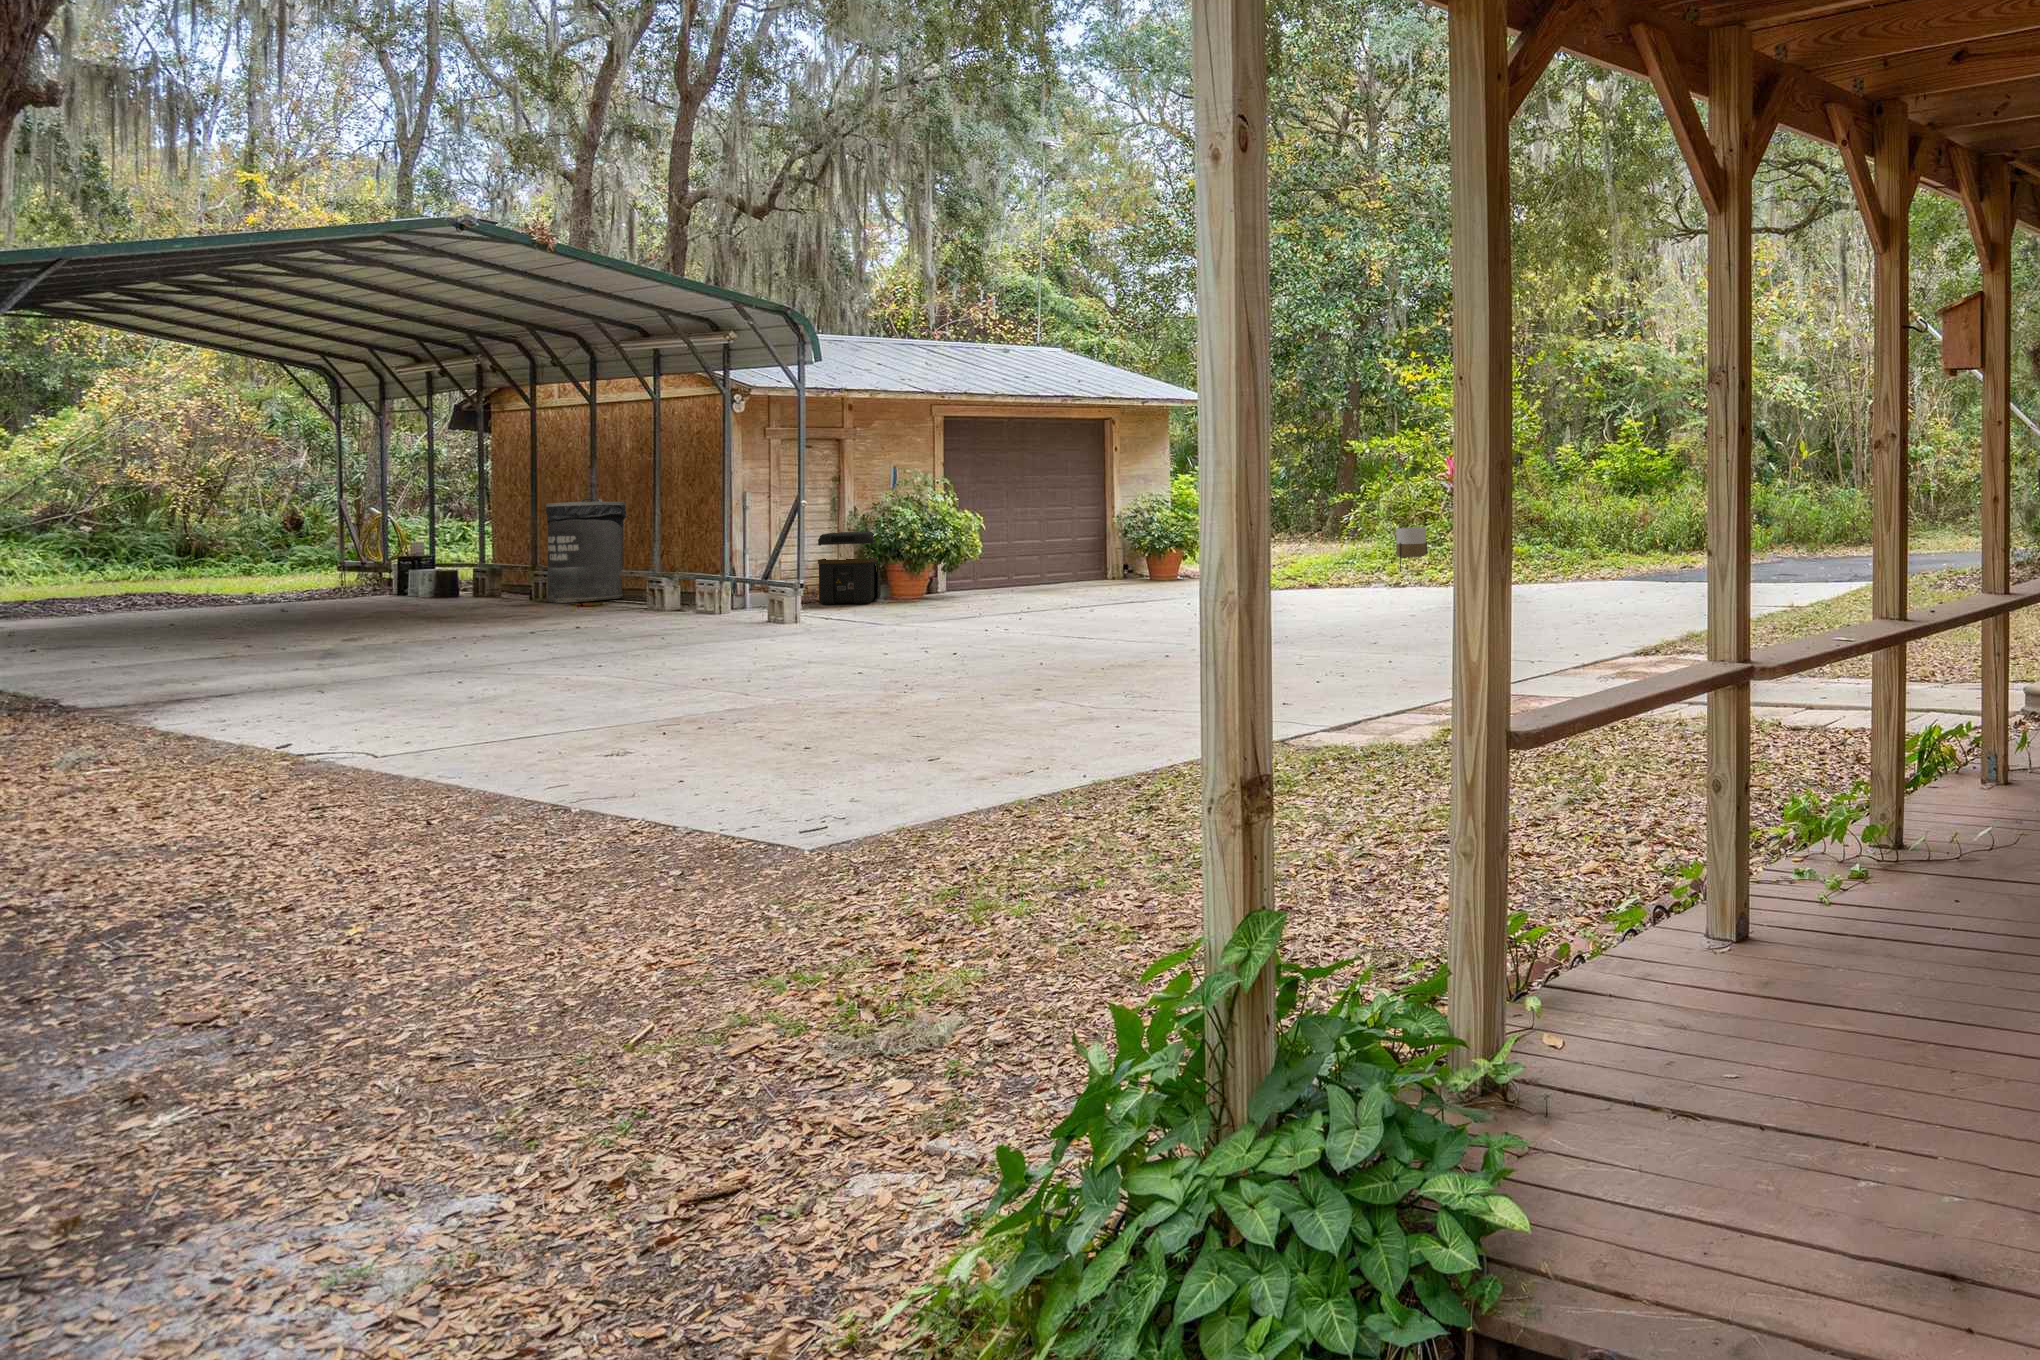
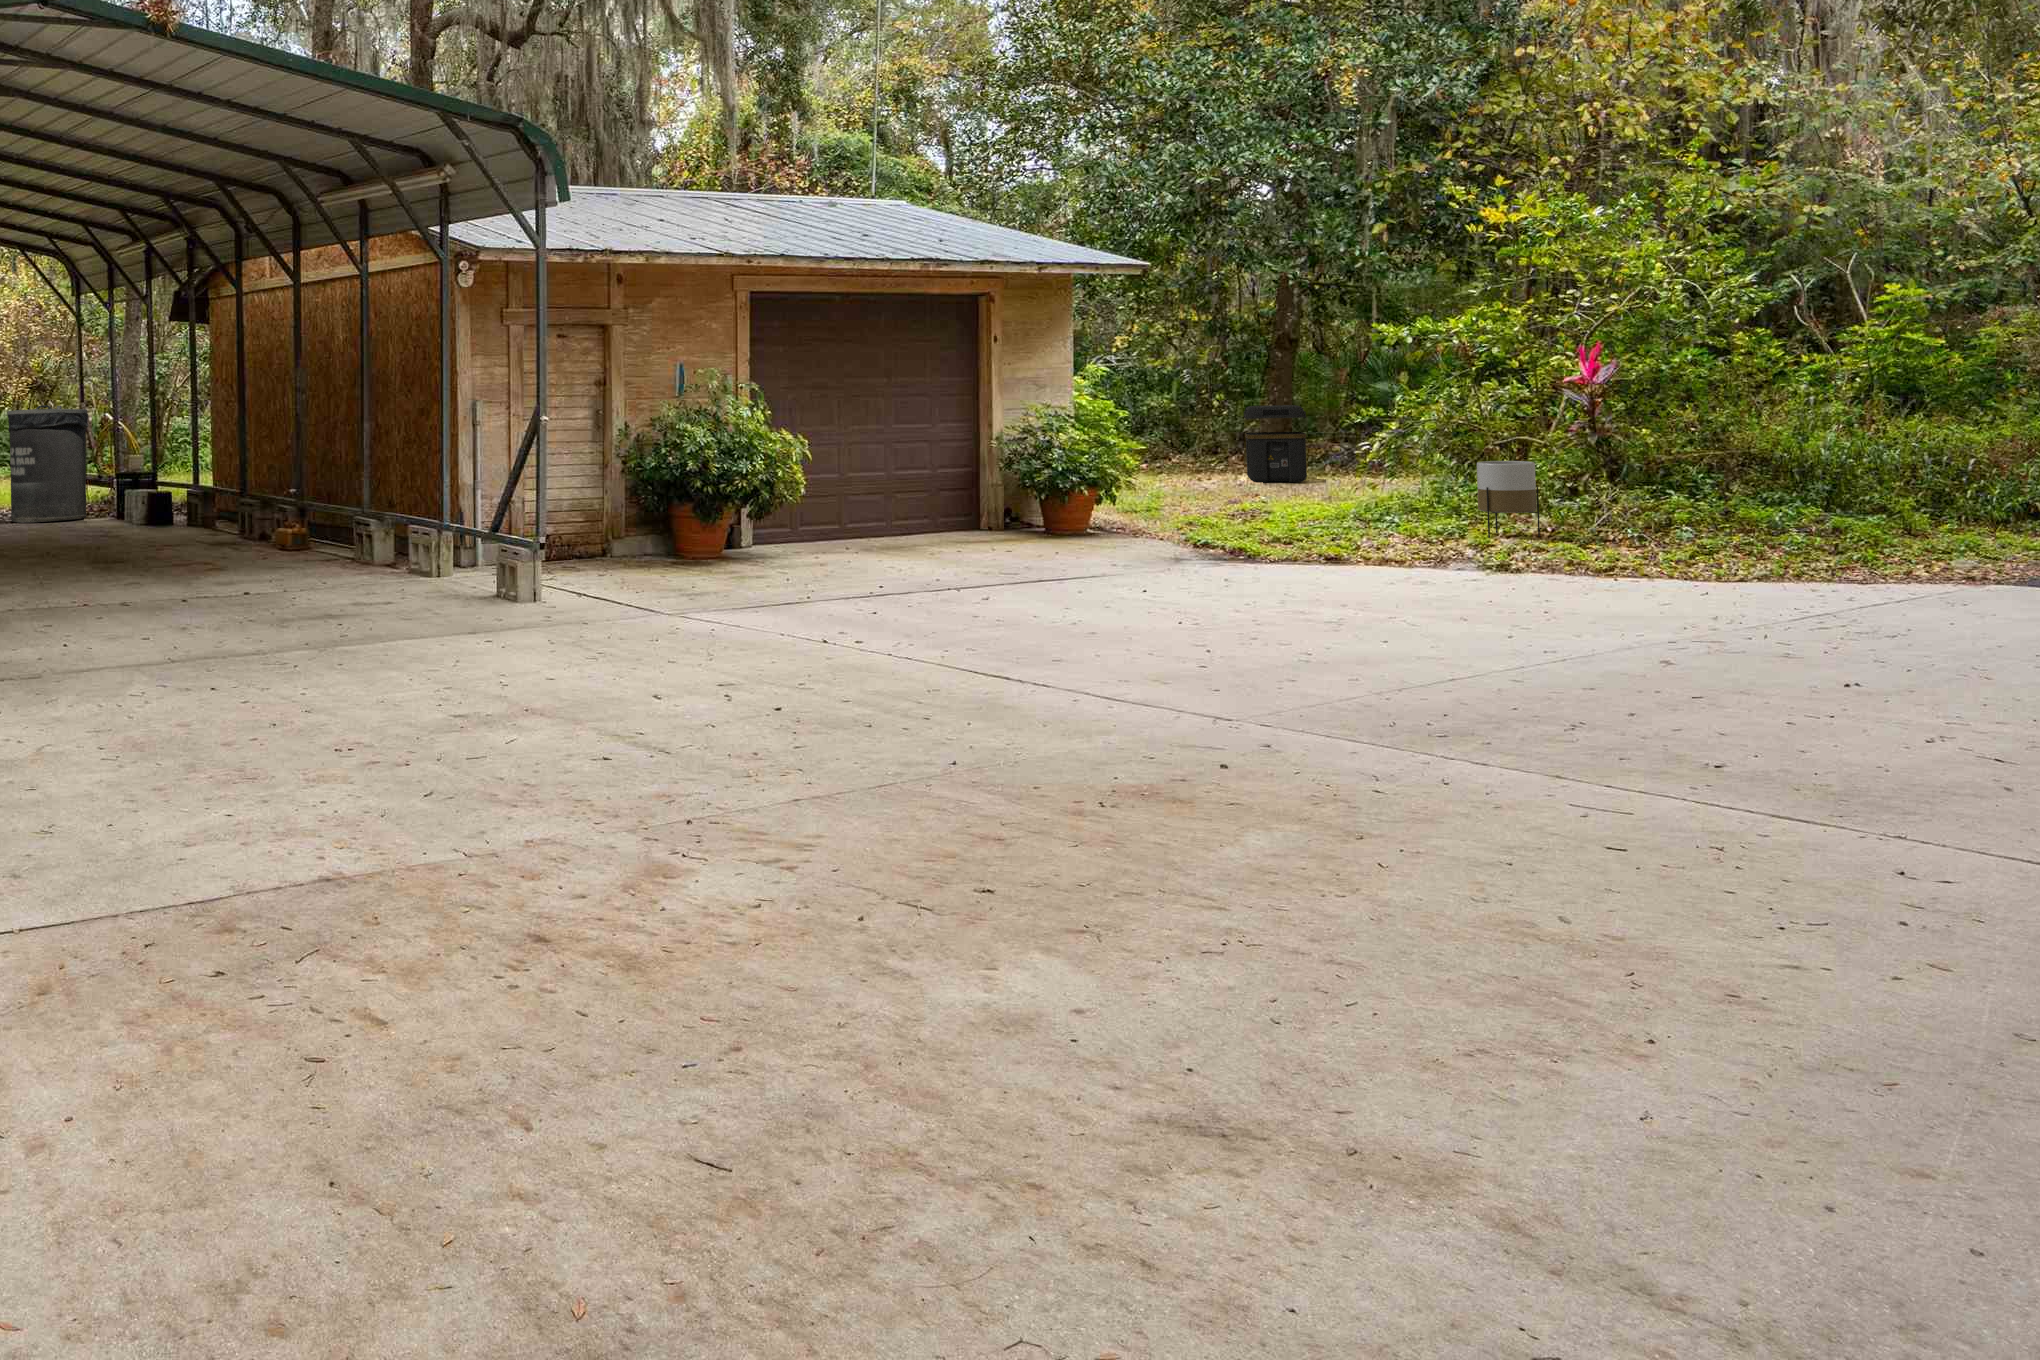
trash can: present [546,499,627,603] -> present [7,405,88,523]
toolbox: present [818,532,881,605] -> present [1244,405,1307,483]

